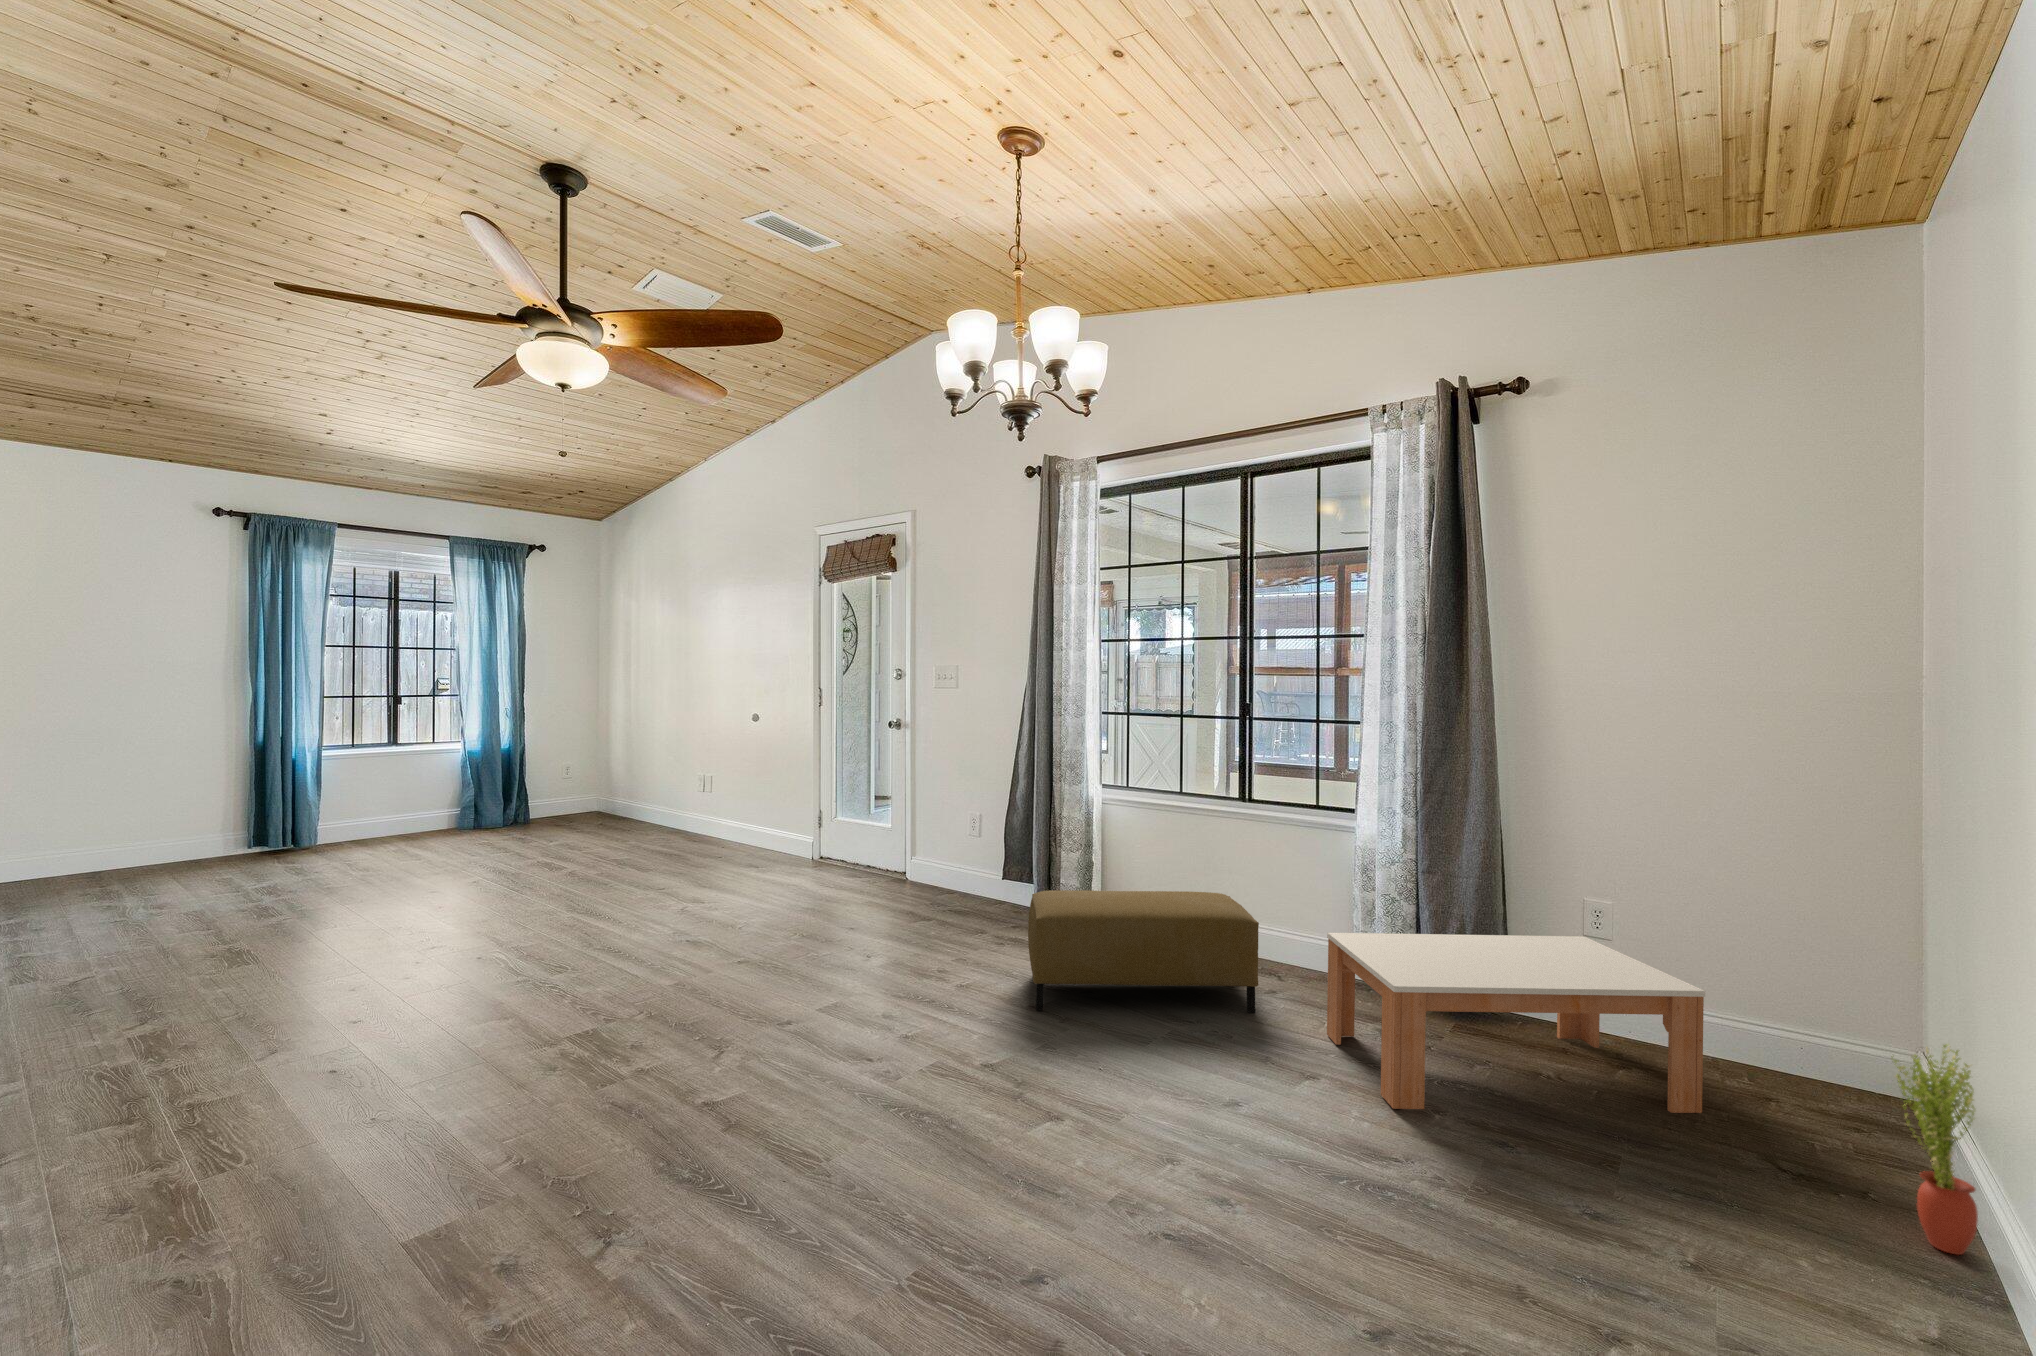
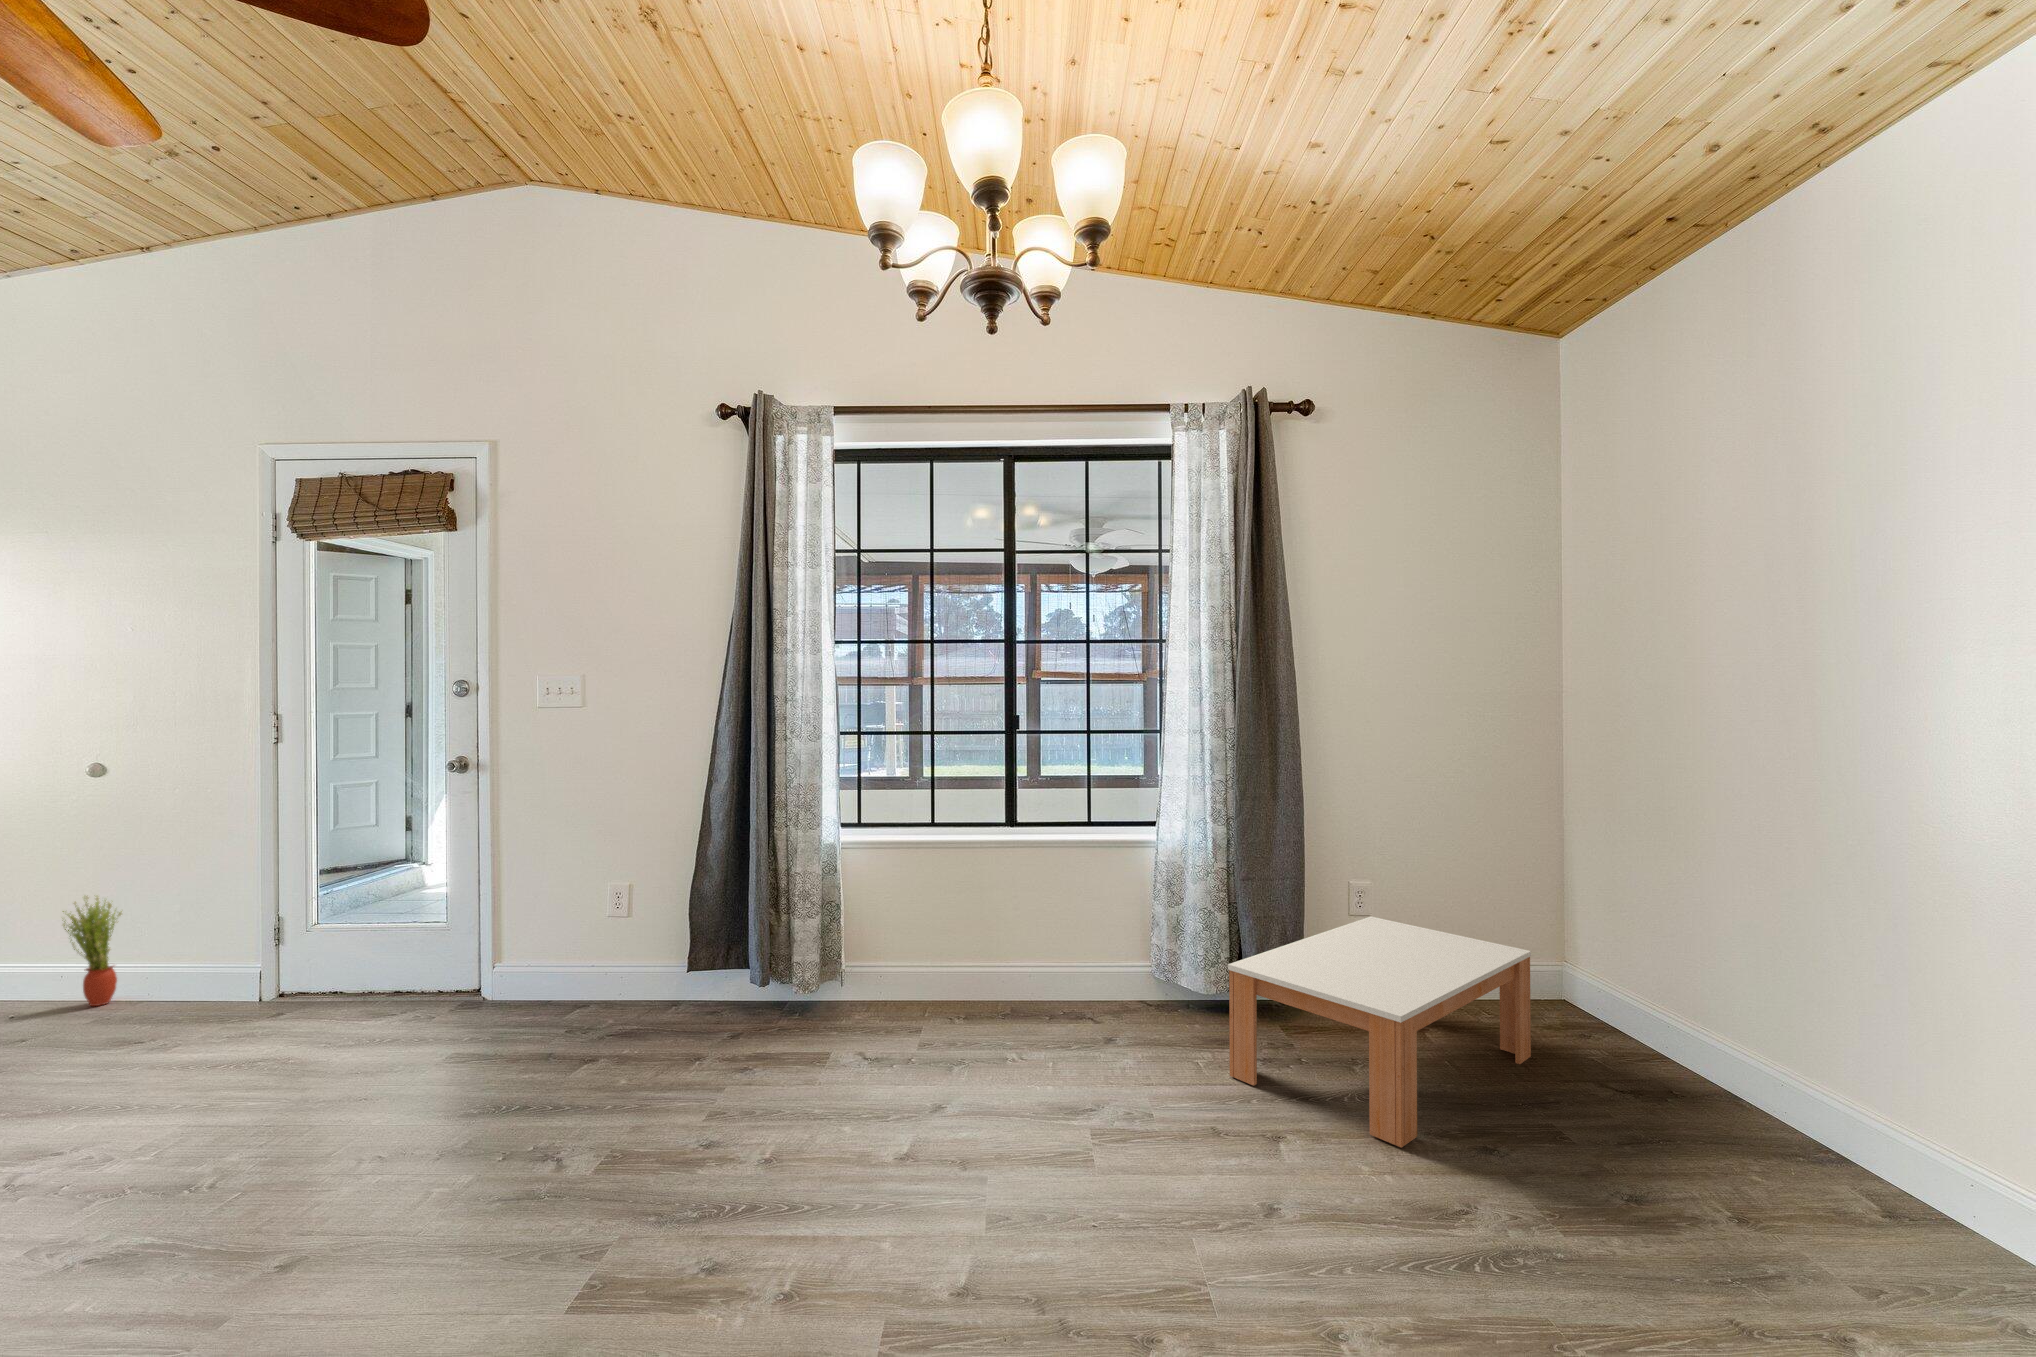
ottoman: present [1028,890,1259,1013] -> none [847,938,1142,1160]
potted plant: present [1894,1044,1978,1255] -> present [63,896,122,1006]

